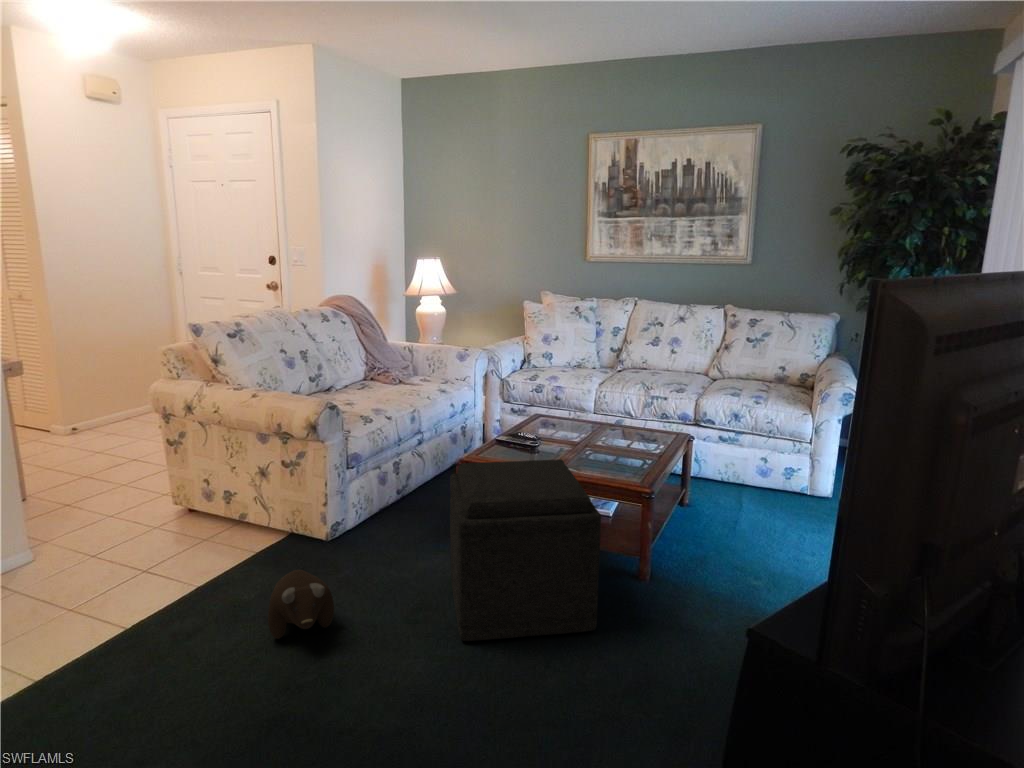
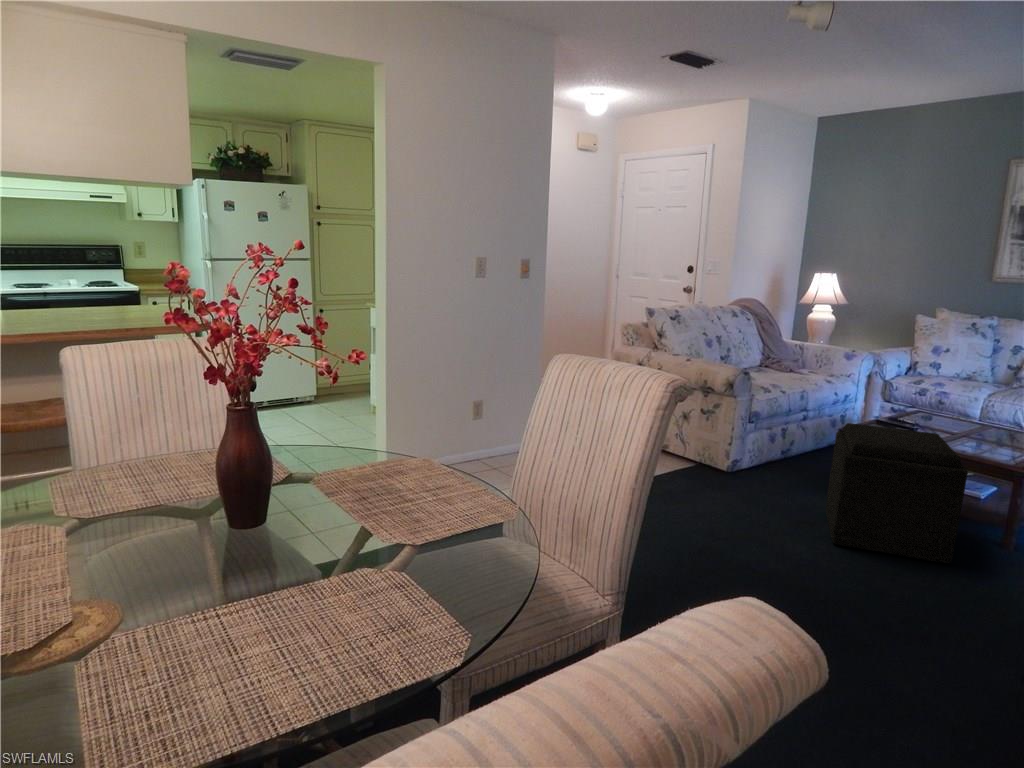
plush toy: present [268,570,334,639] -> none [695,473,739,515]

